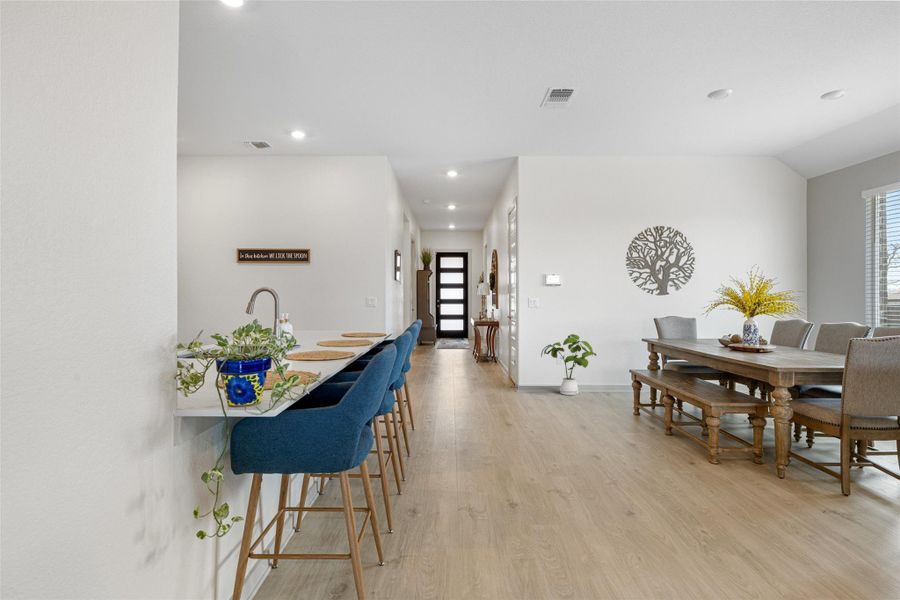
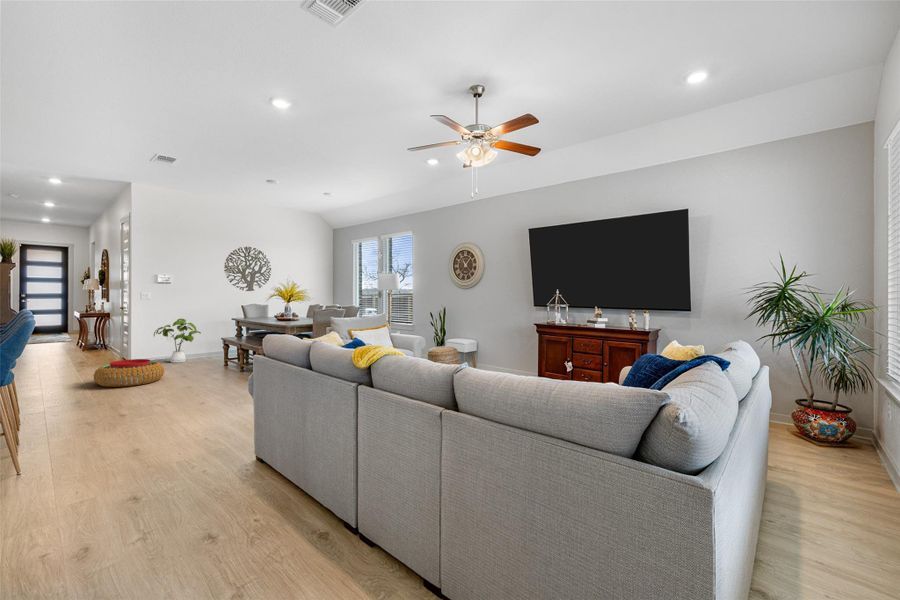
pouf: none [476,392,556,434] -> present [94,359,164,387]

